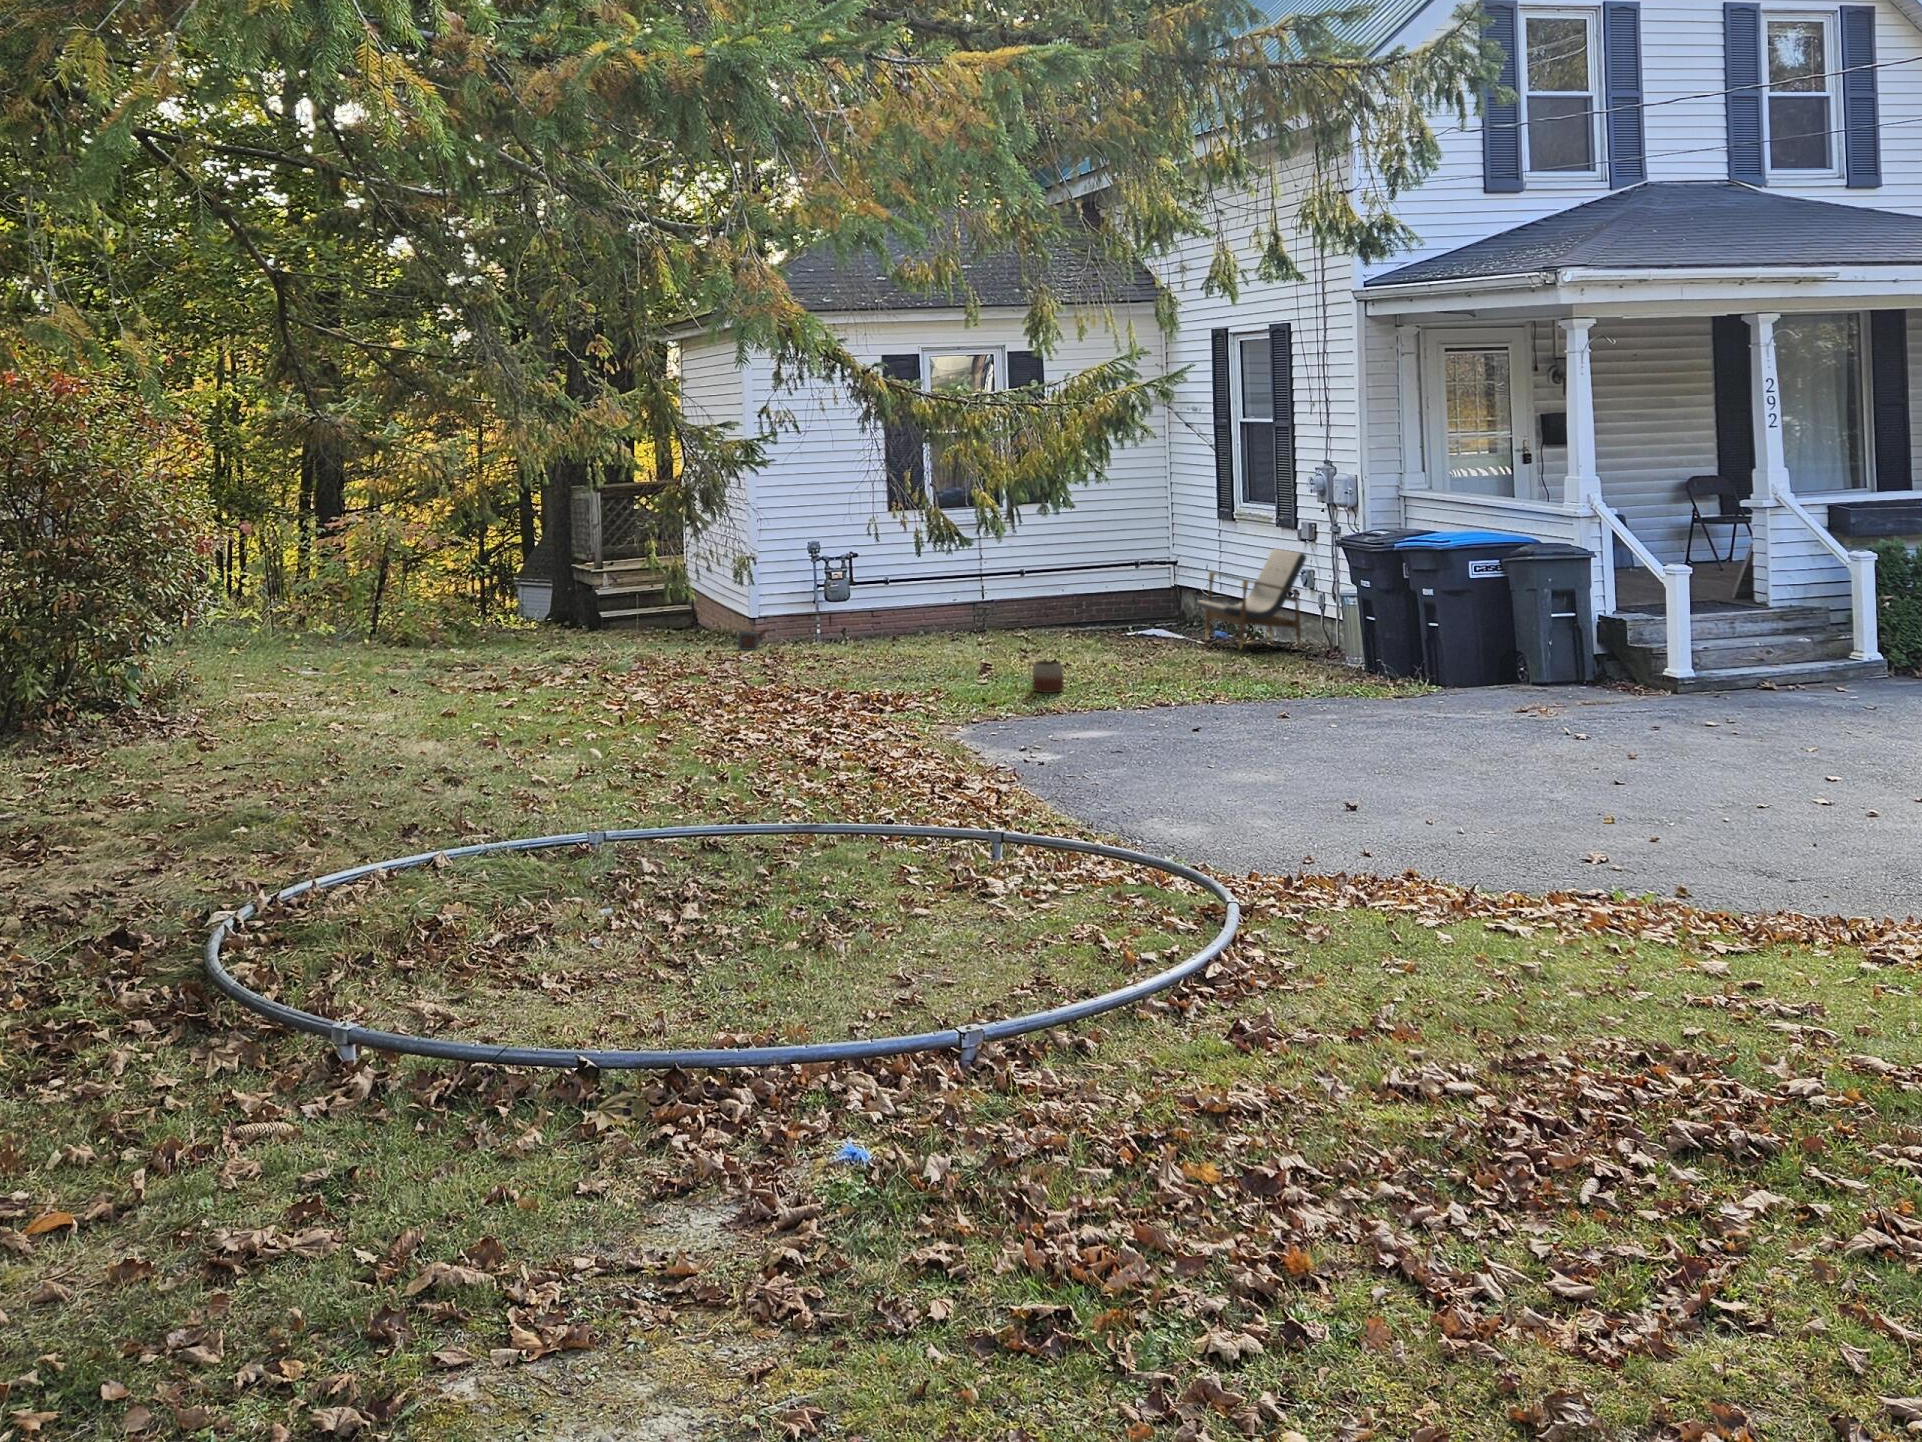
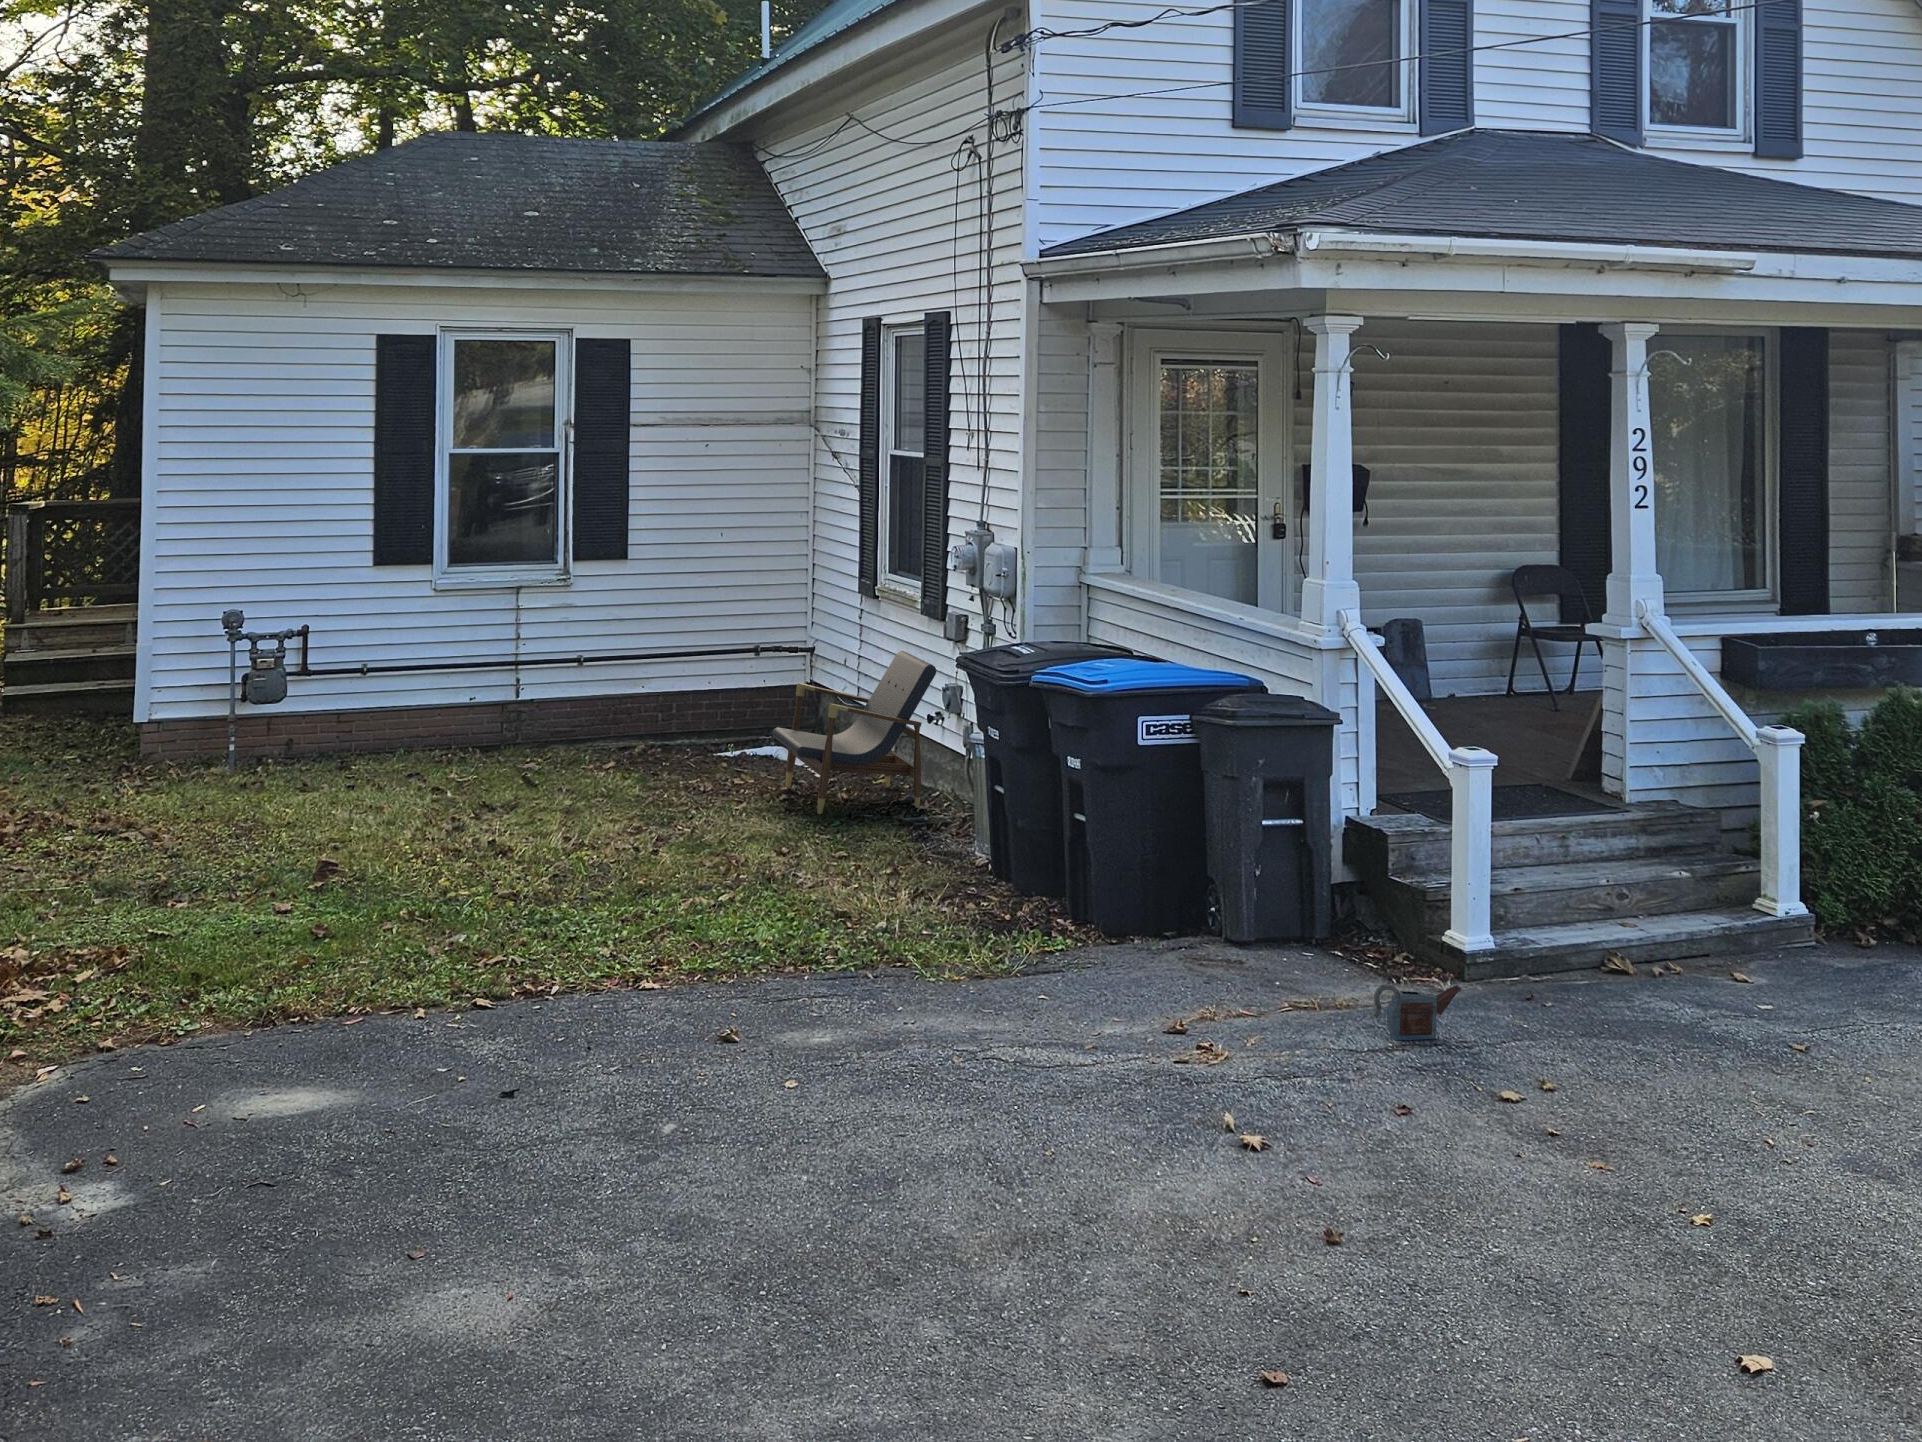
watering can: present [730,628,768,650] -> present [1372,984,1461,1040]
planter: present [1032,660,1064,693] -> none [315,888,378,954]

